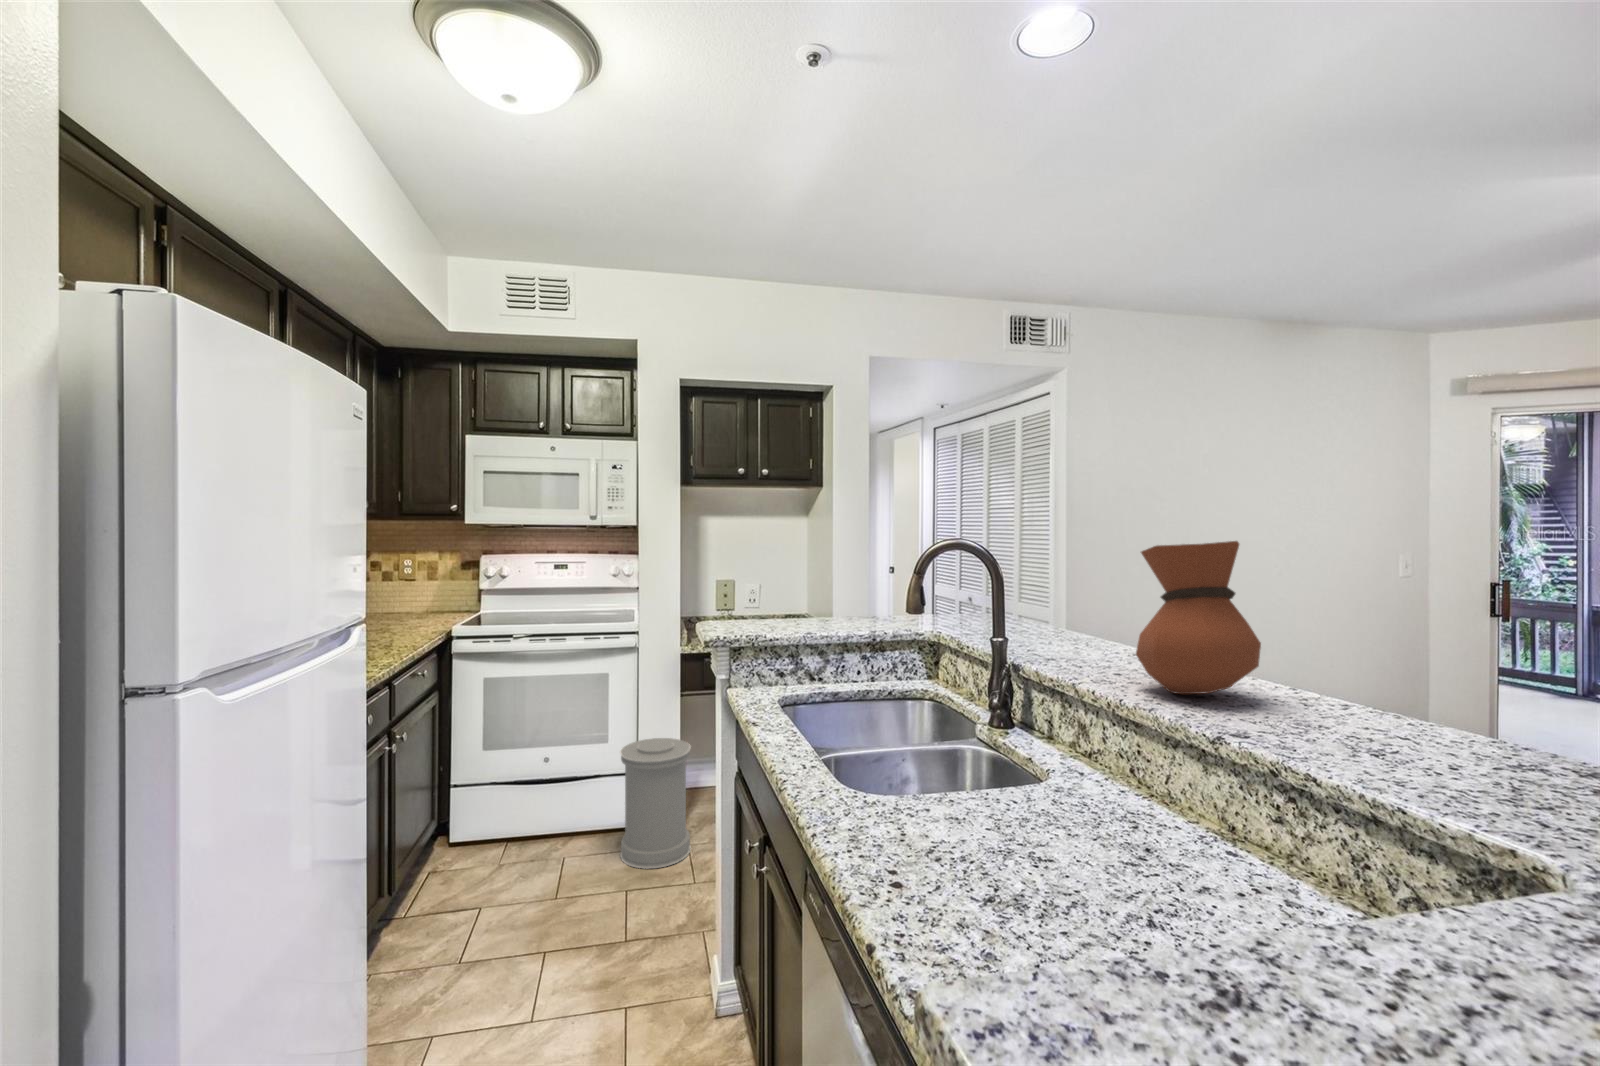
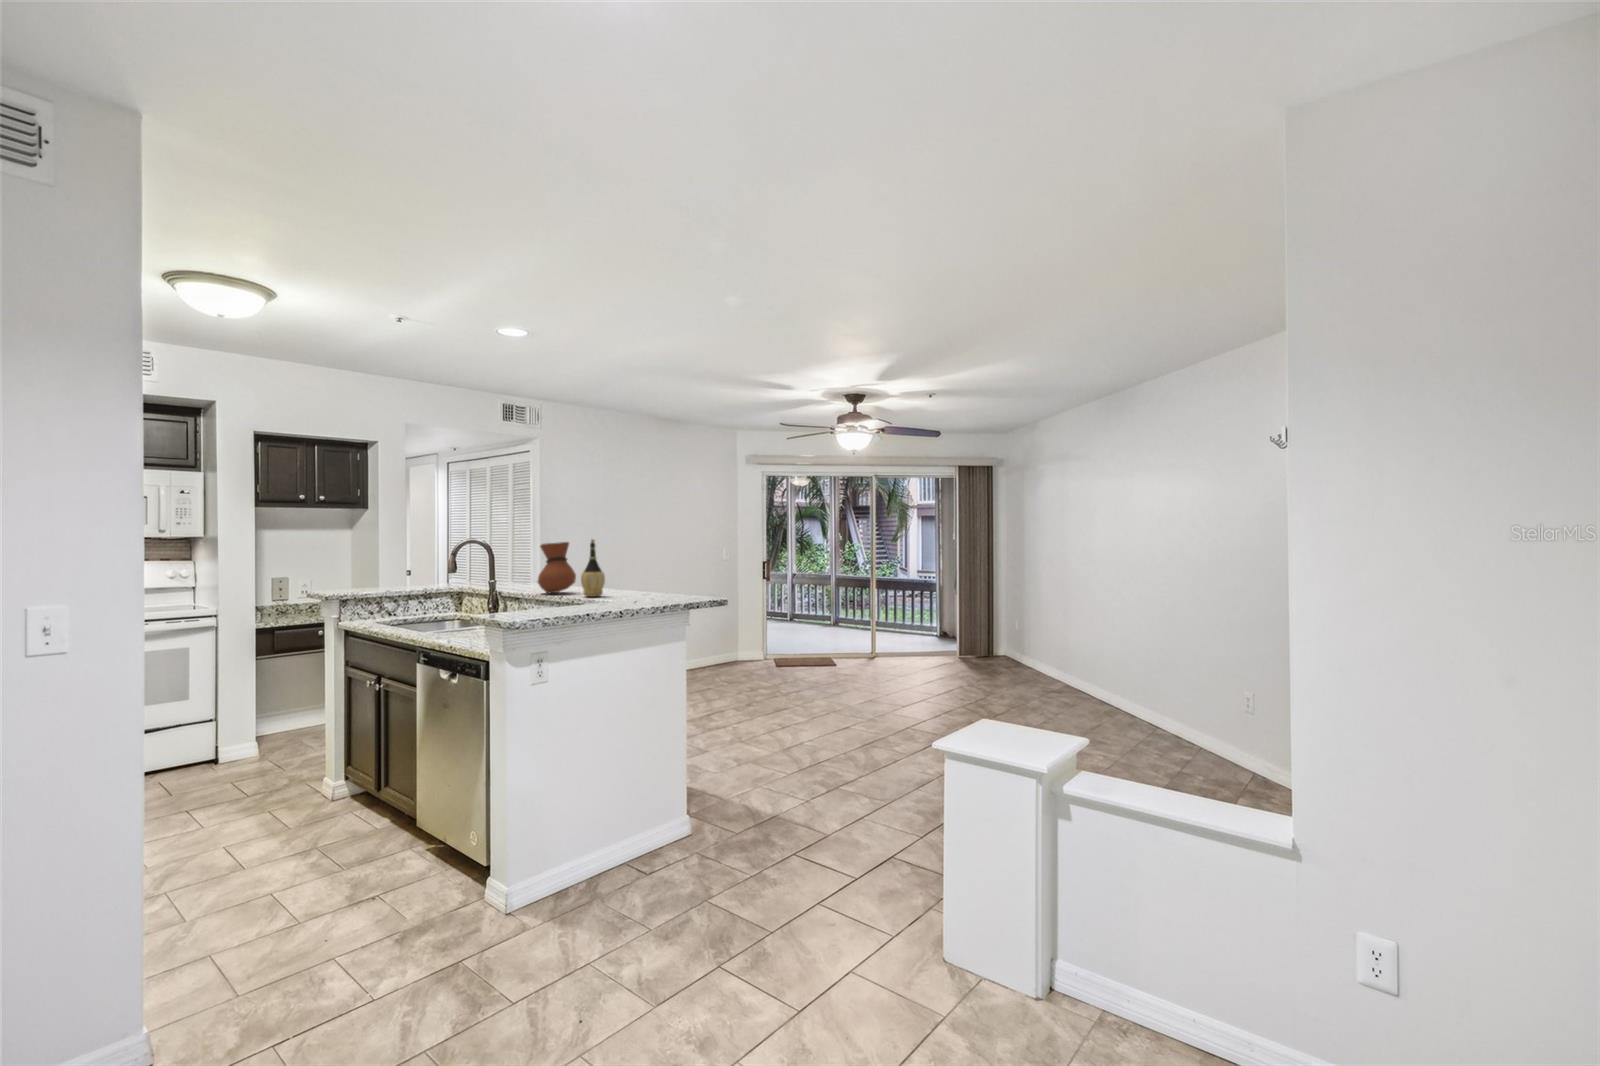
wine bottle: none [1320,534,1432,748] -> present [581,539,605,597]
trash can: present [620,738,691,869] -> none [210,689,273,775]

